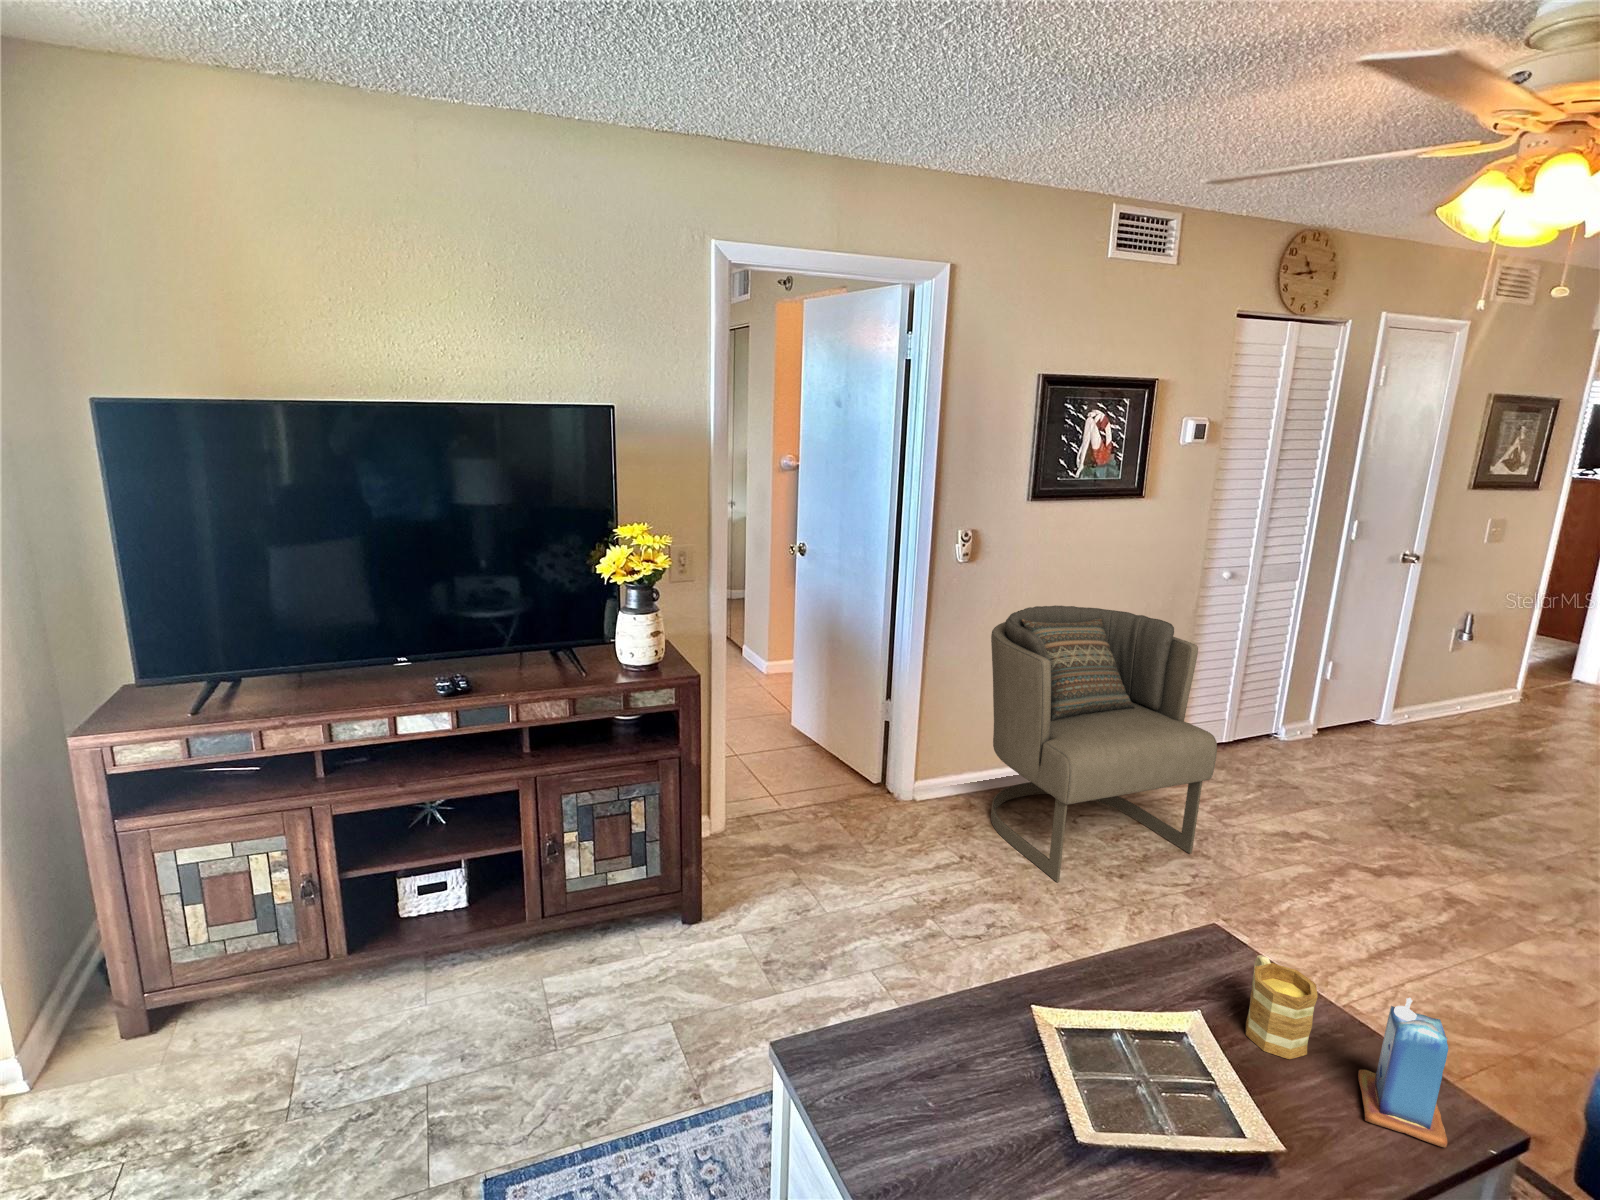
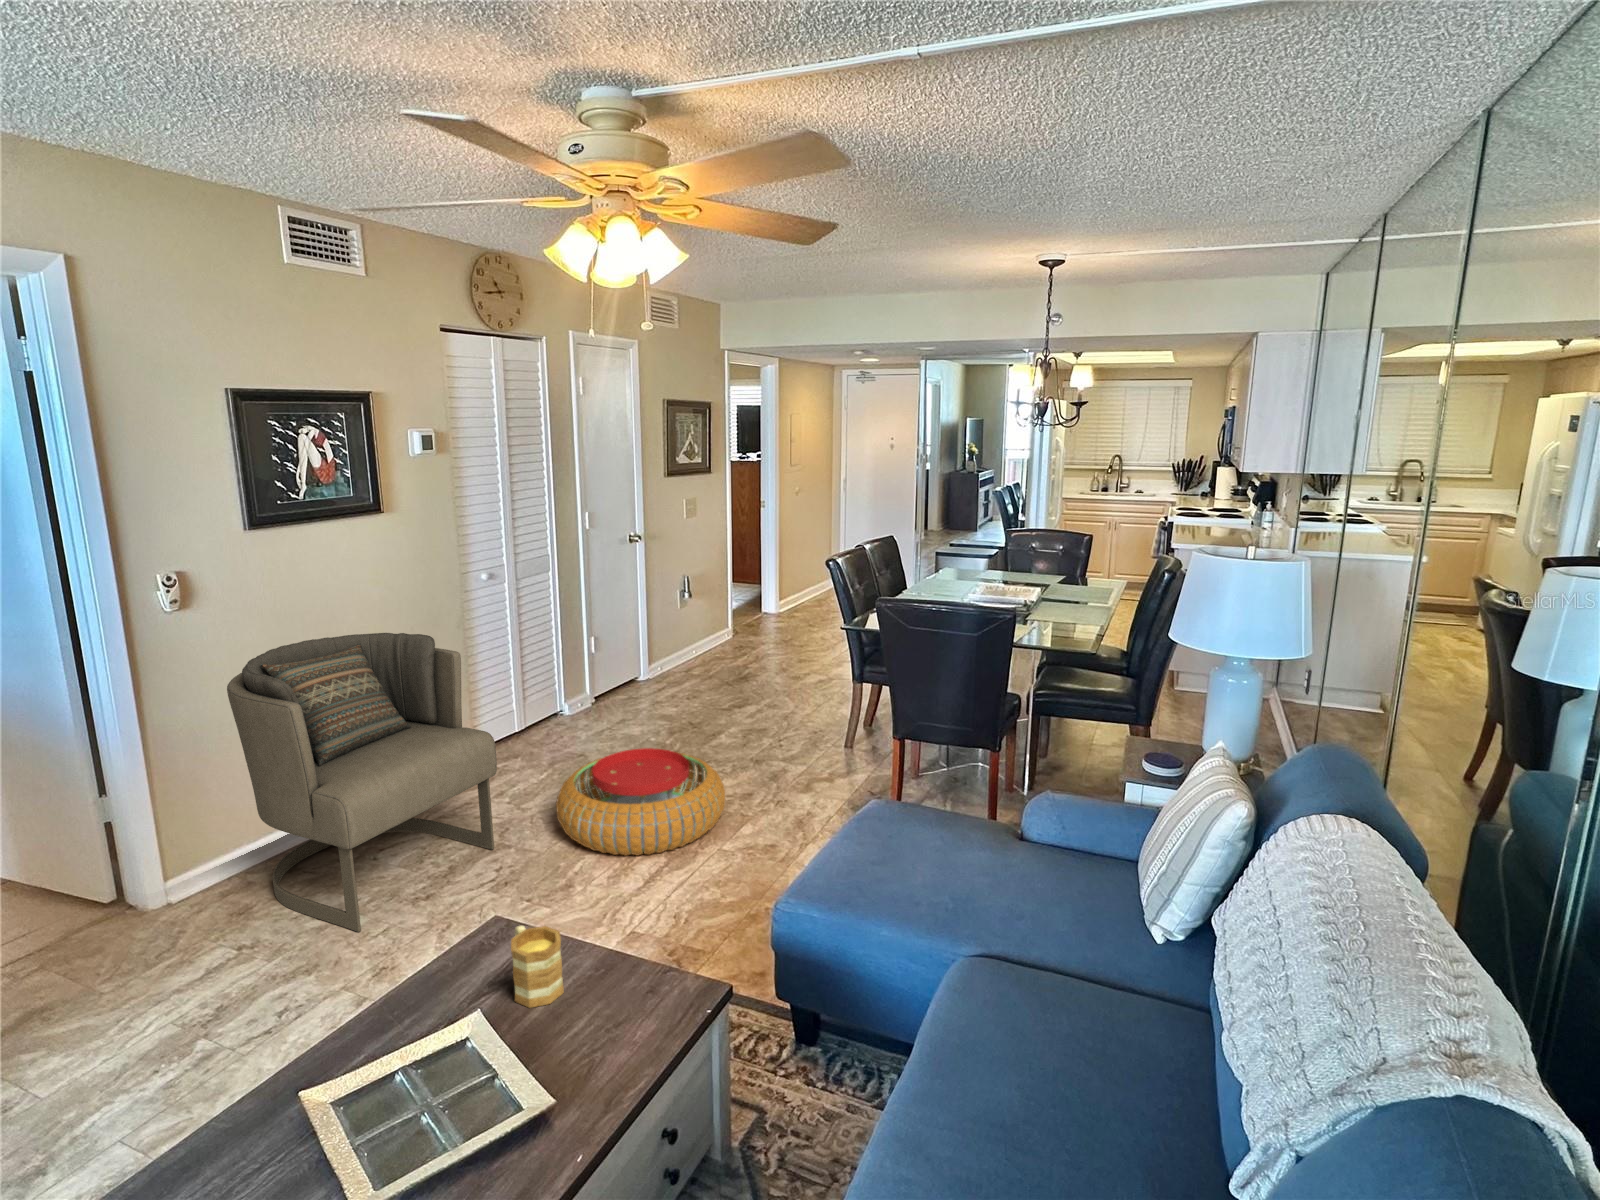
pouf: none [1267,799,1509,939] -> present [556,748,725,855]
candle: present [1358,998,1448,1148] -> none [602,911,660,1024]

